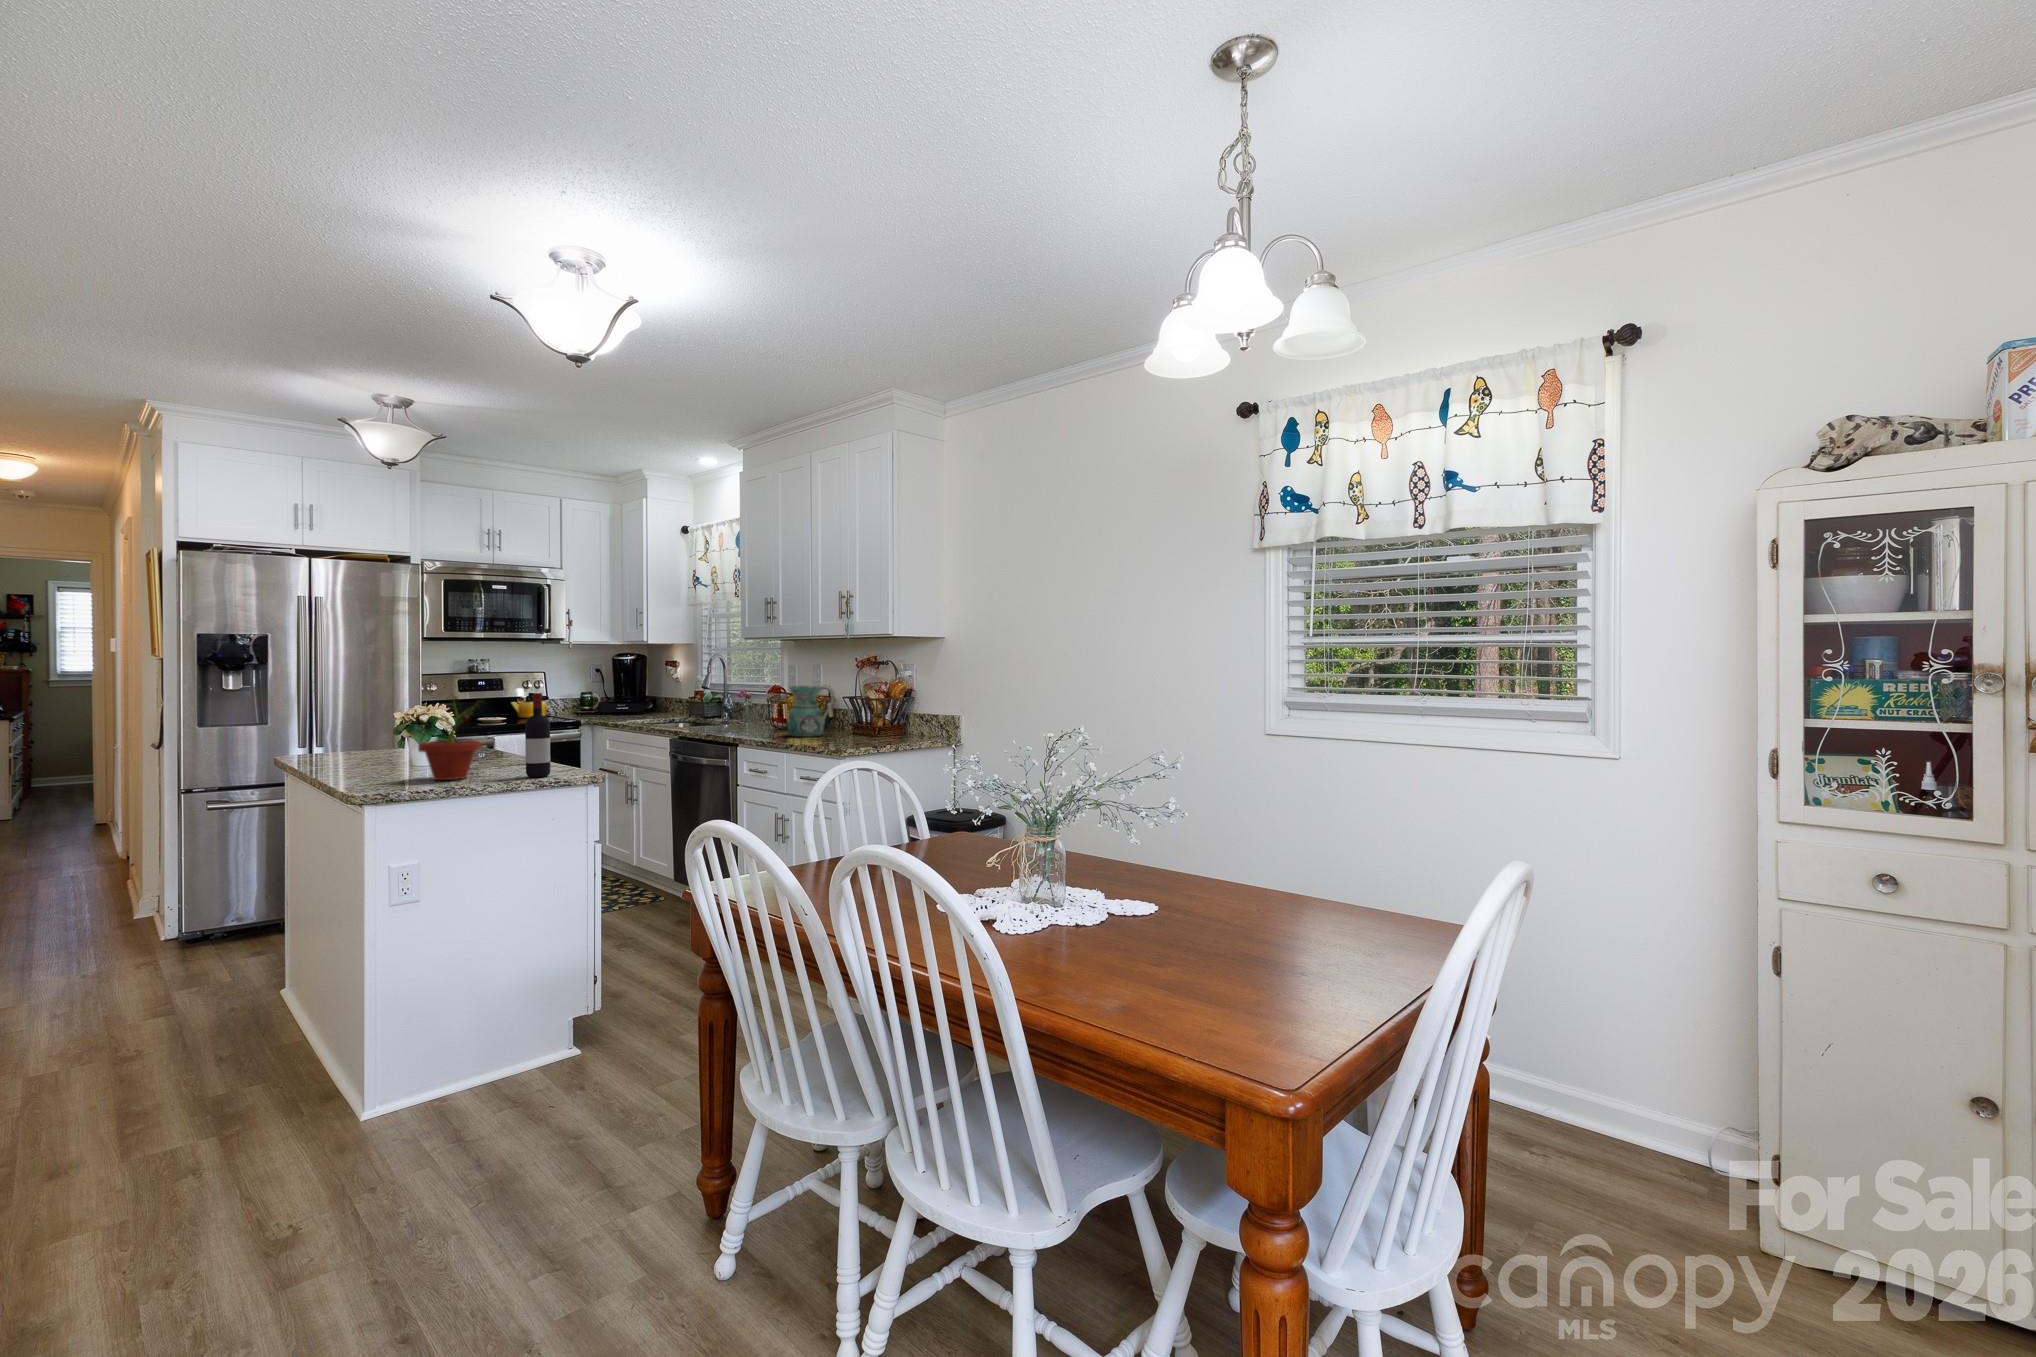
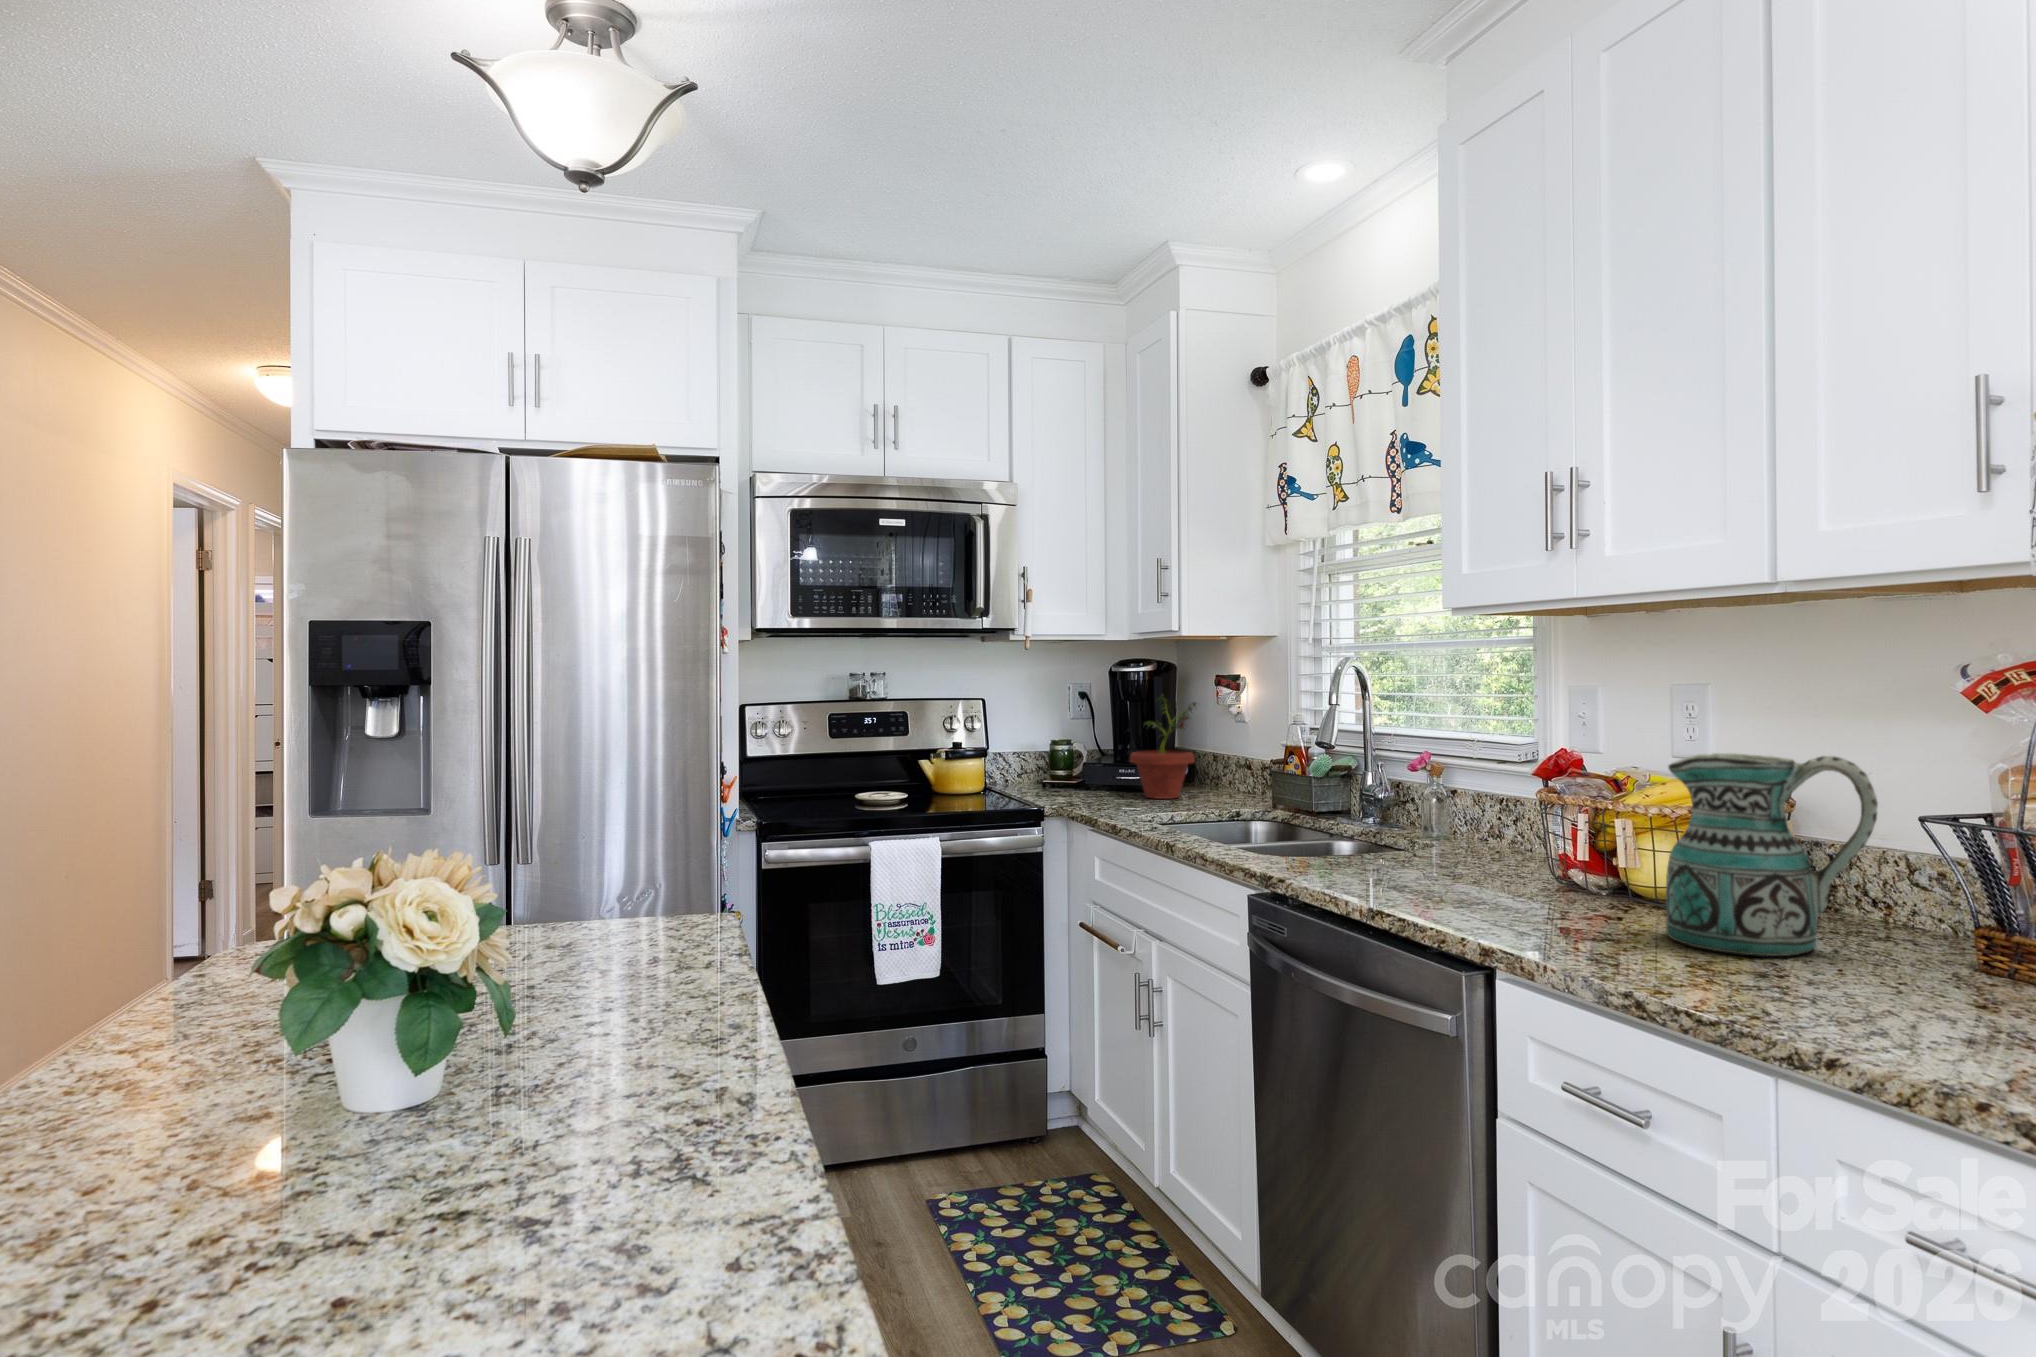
wine bottle: present [525,693,550,777] -> none [626,825,743,1268]
potted plant: present [418,698,483,780] -> present [1130,695,1196,799]

